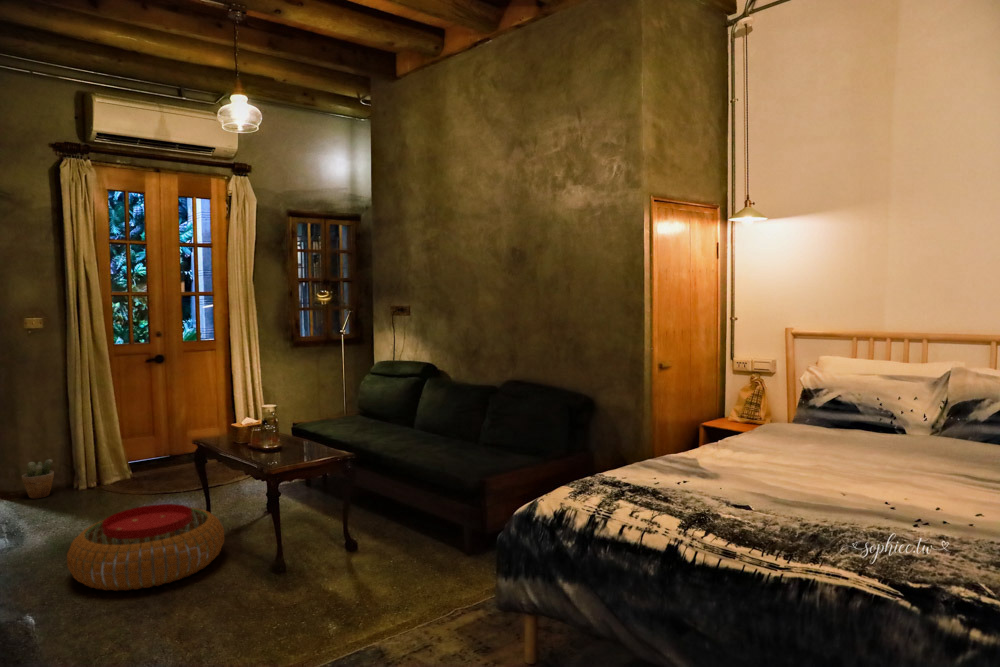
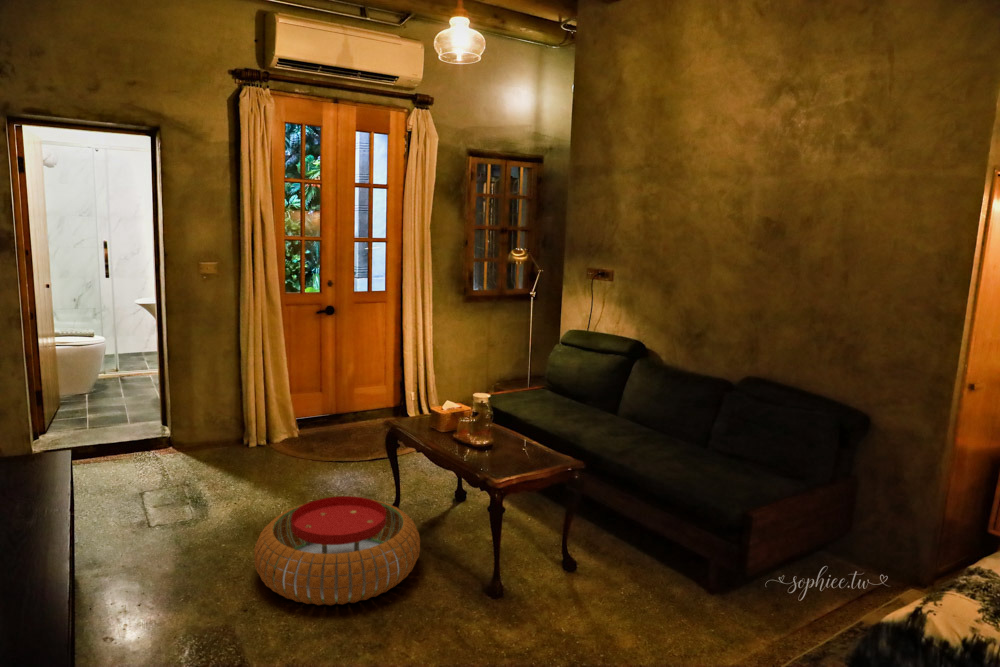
potted plant: present [22,459,54,499] -> none [196,415,227,455]

